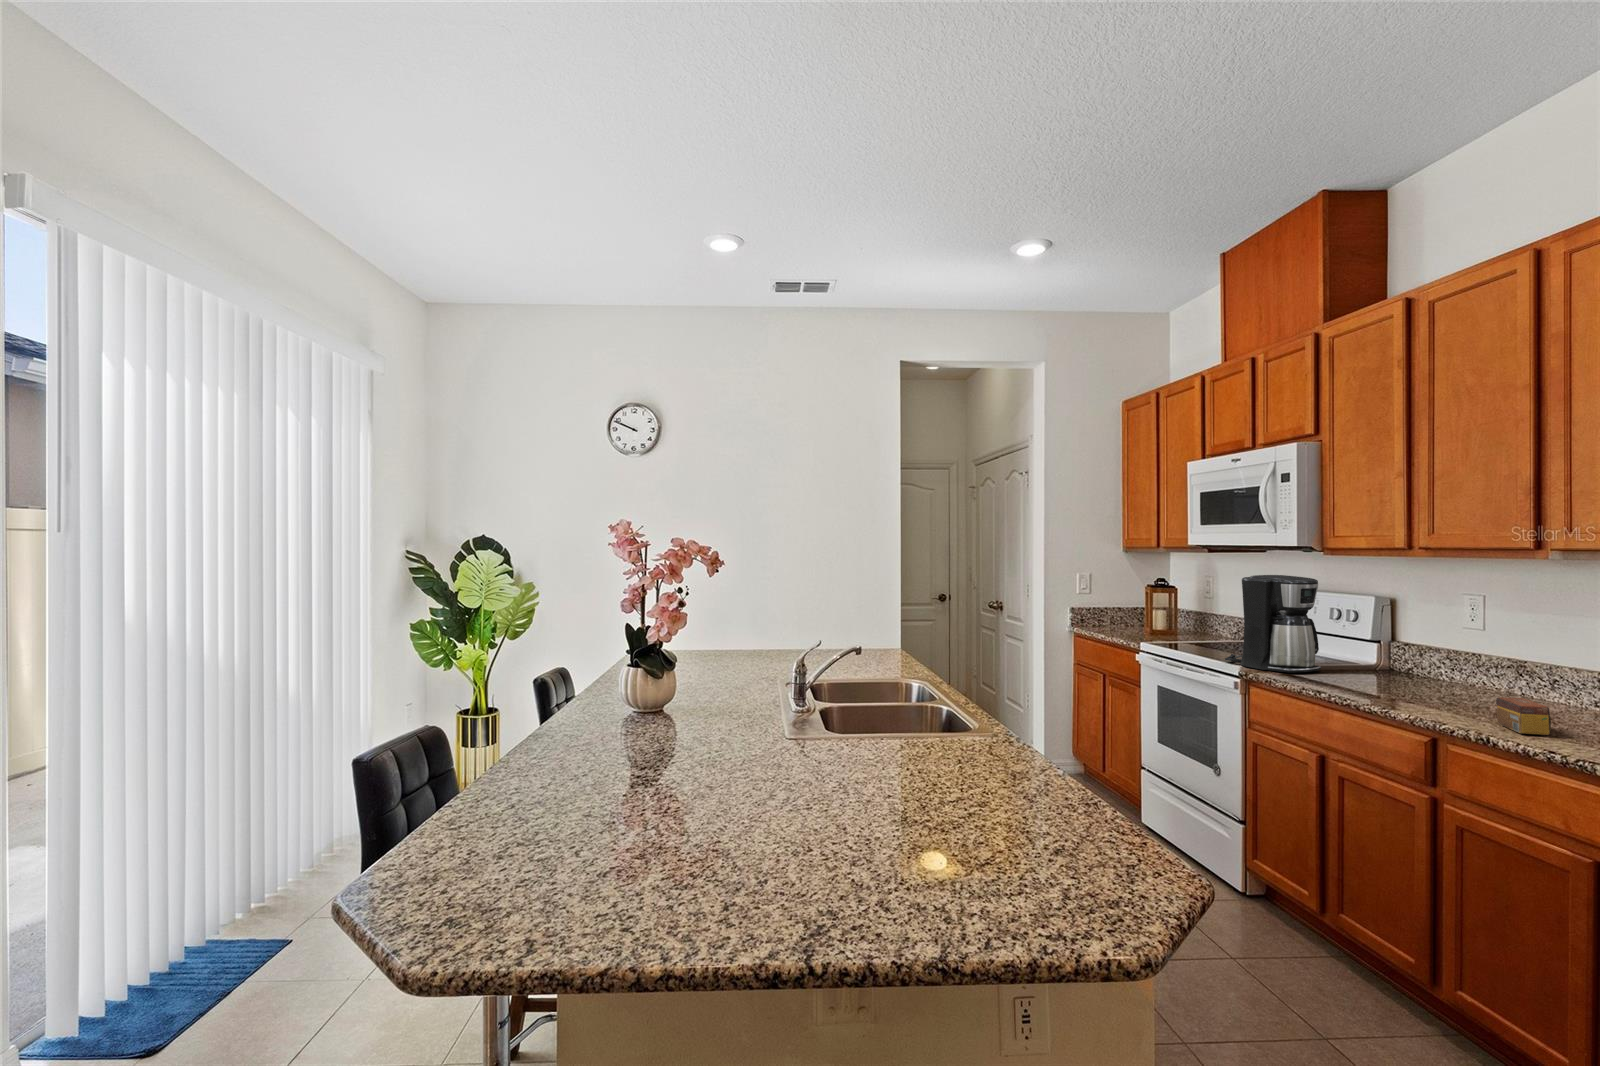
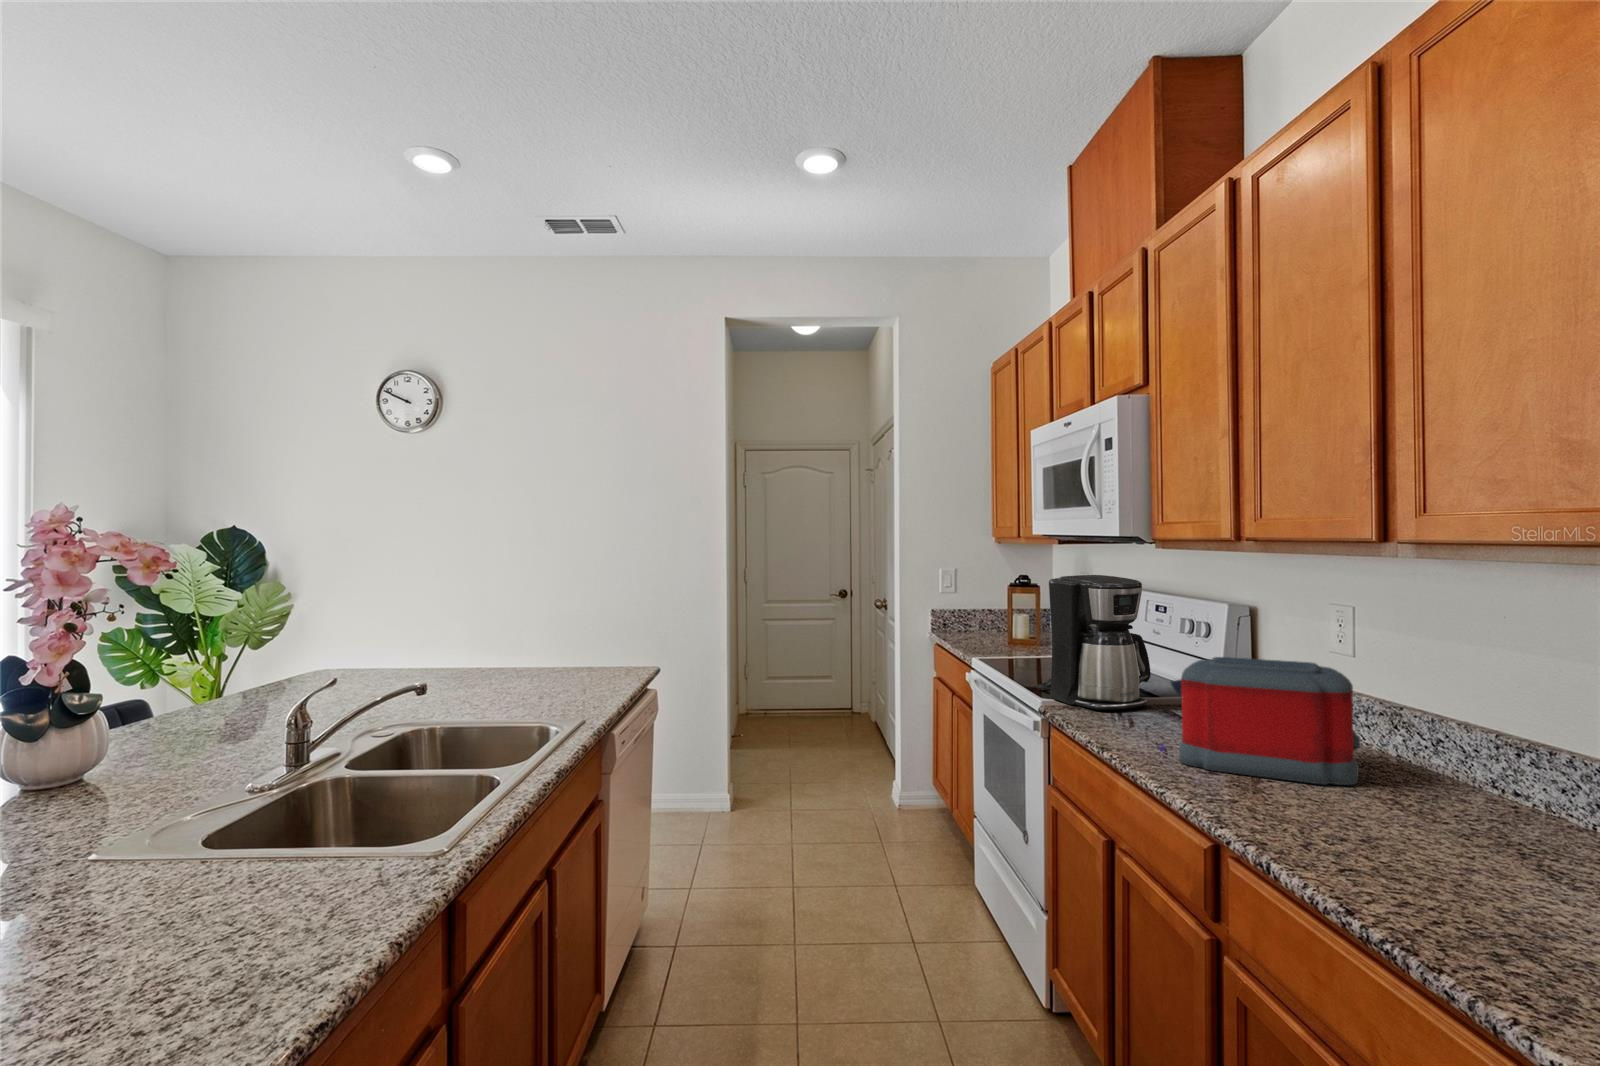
toaster: none [1370,628,1508,707] -> present [1171,657,1360,785]
tea box: present [1496,697,1551,735] -> none [1304,785,1377,861]

